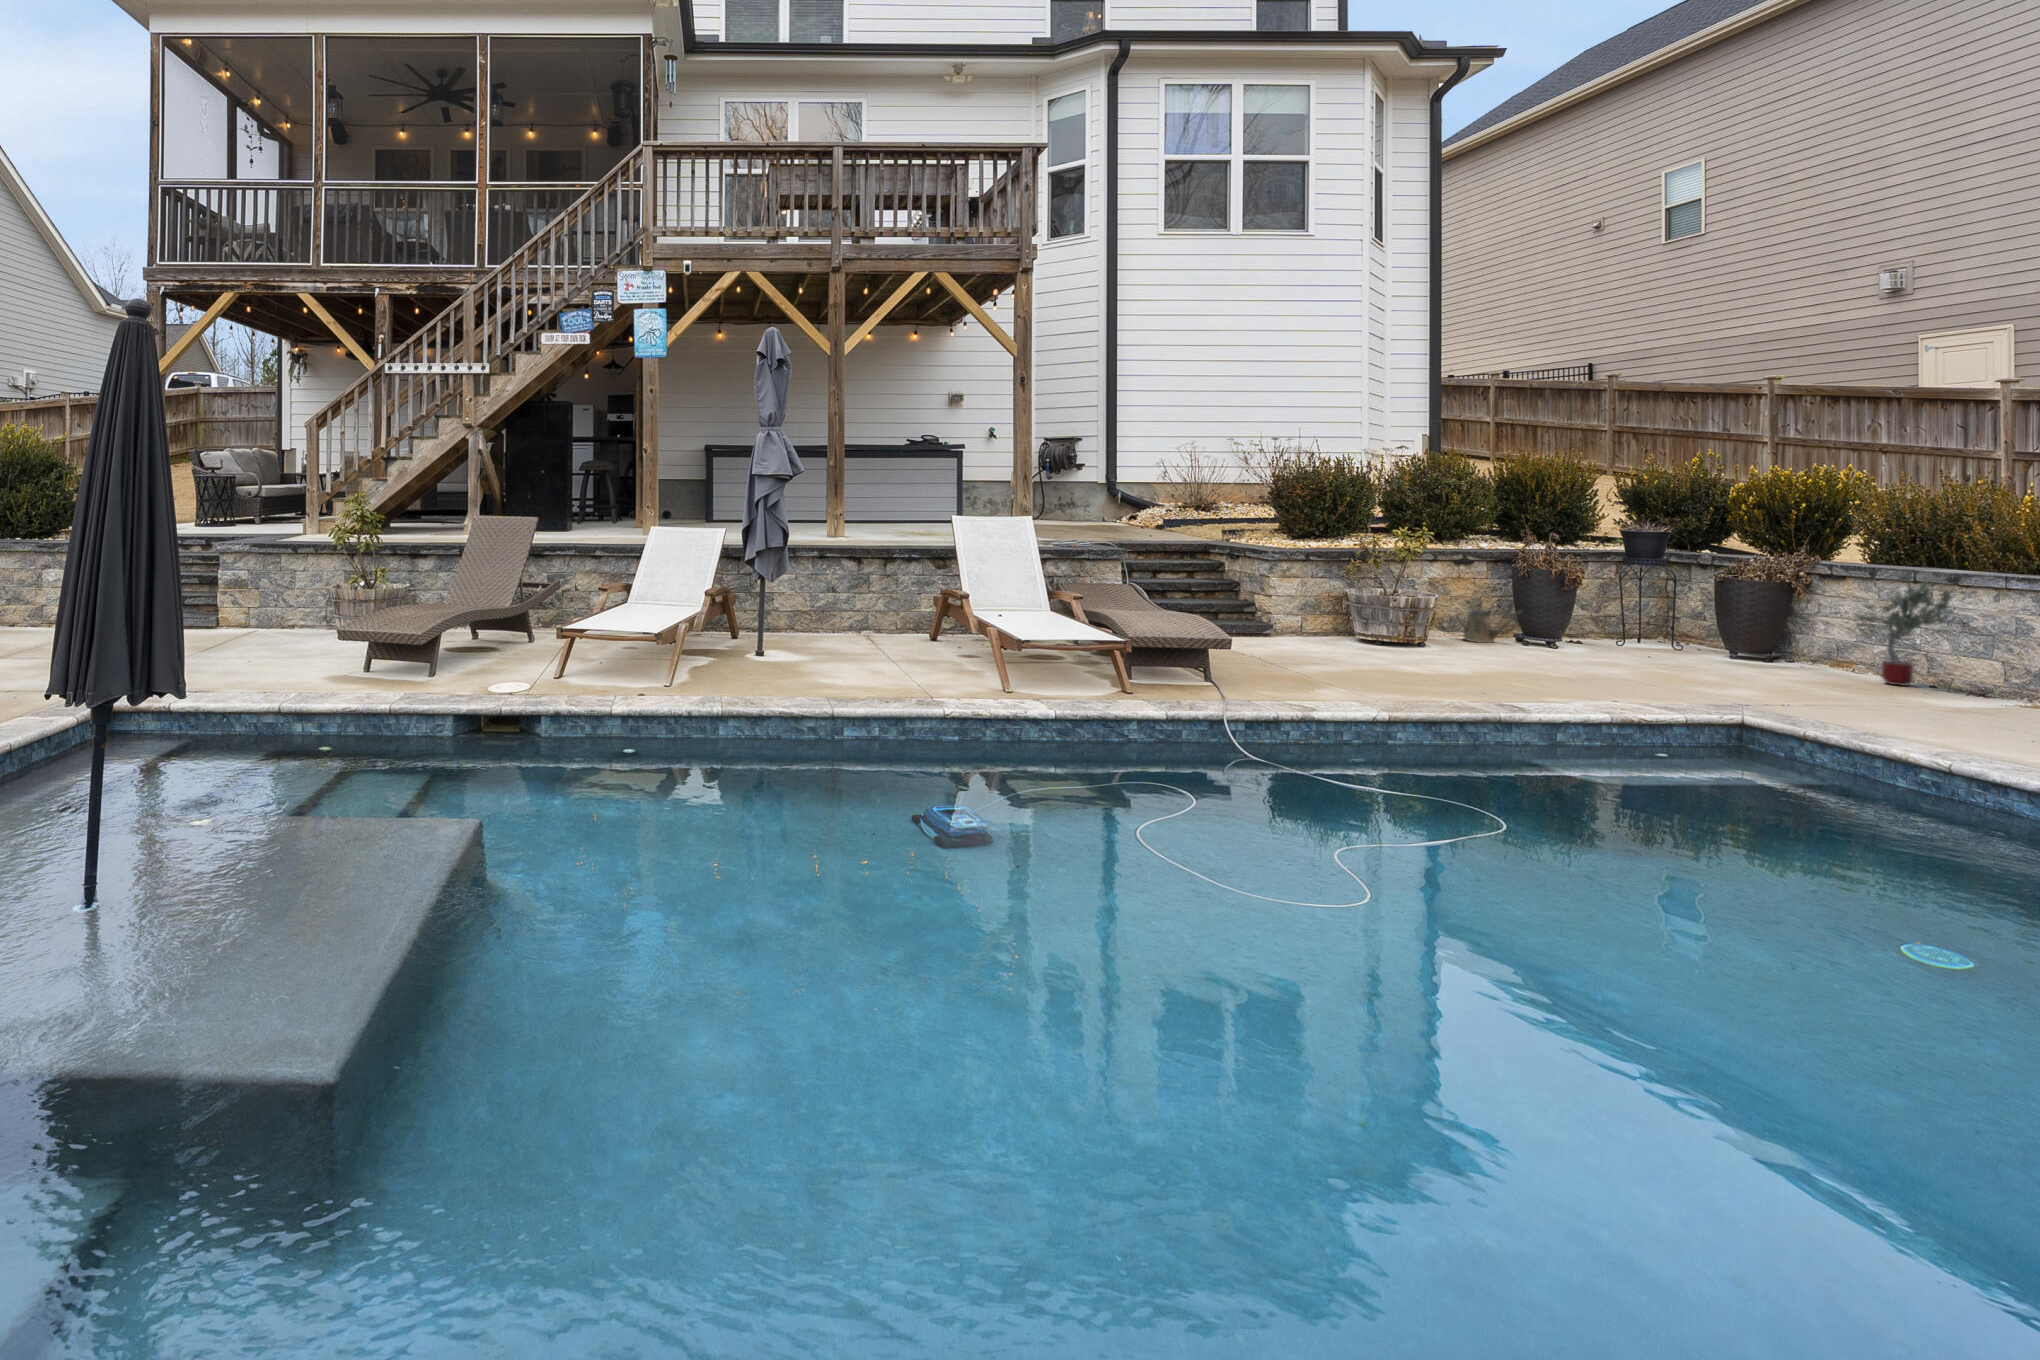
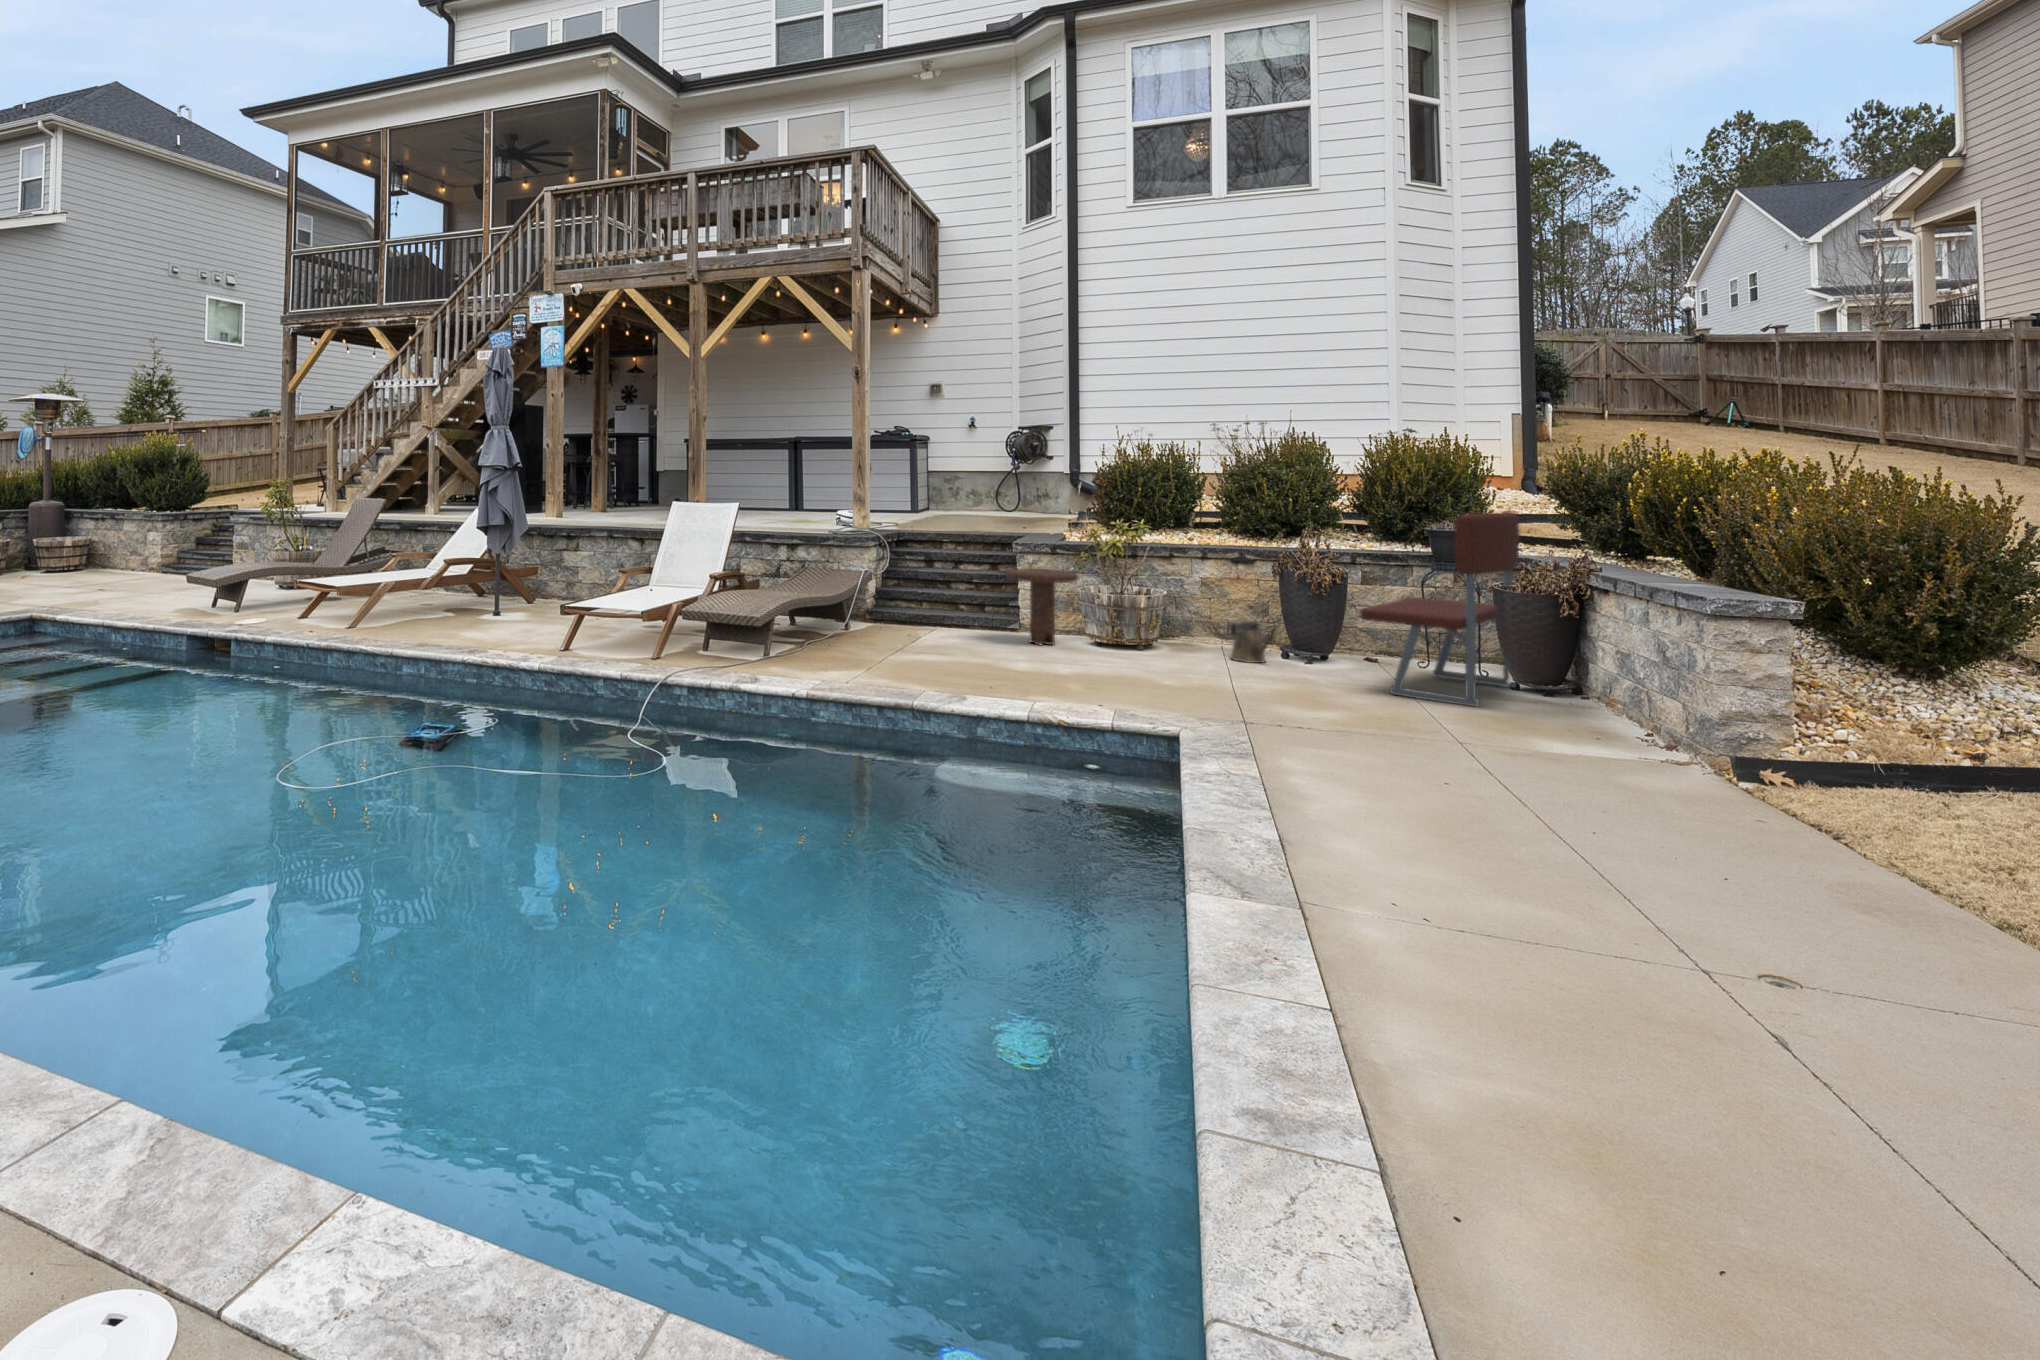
bench: none [1593,516,1728,662] -> present [1360,511,1519,707]
potted tree: present [1855,570,1957,686] -> none [1563,584,1688,756]
side table: none [1282,574,1351,642] -> present [1006,569,1078,645]

